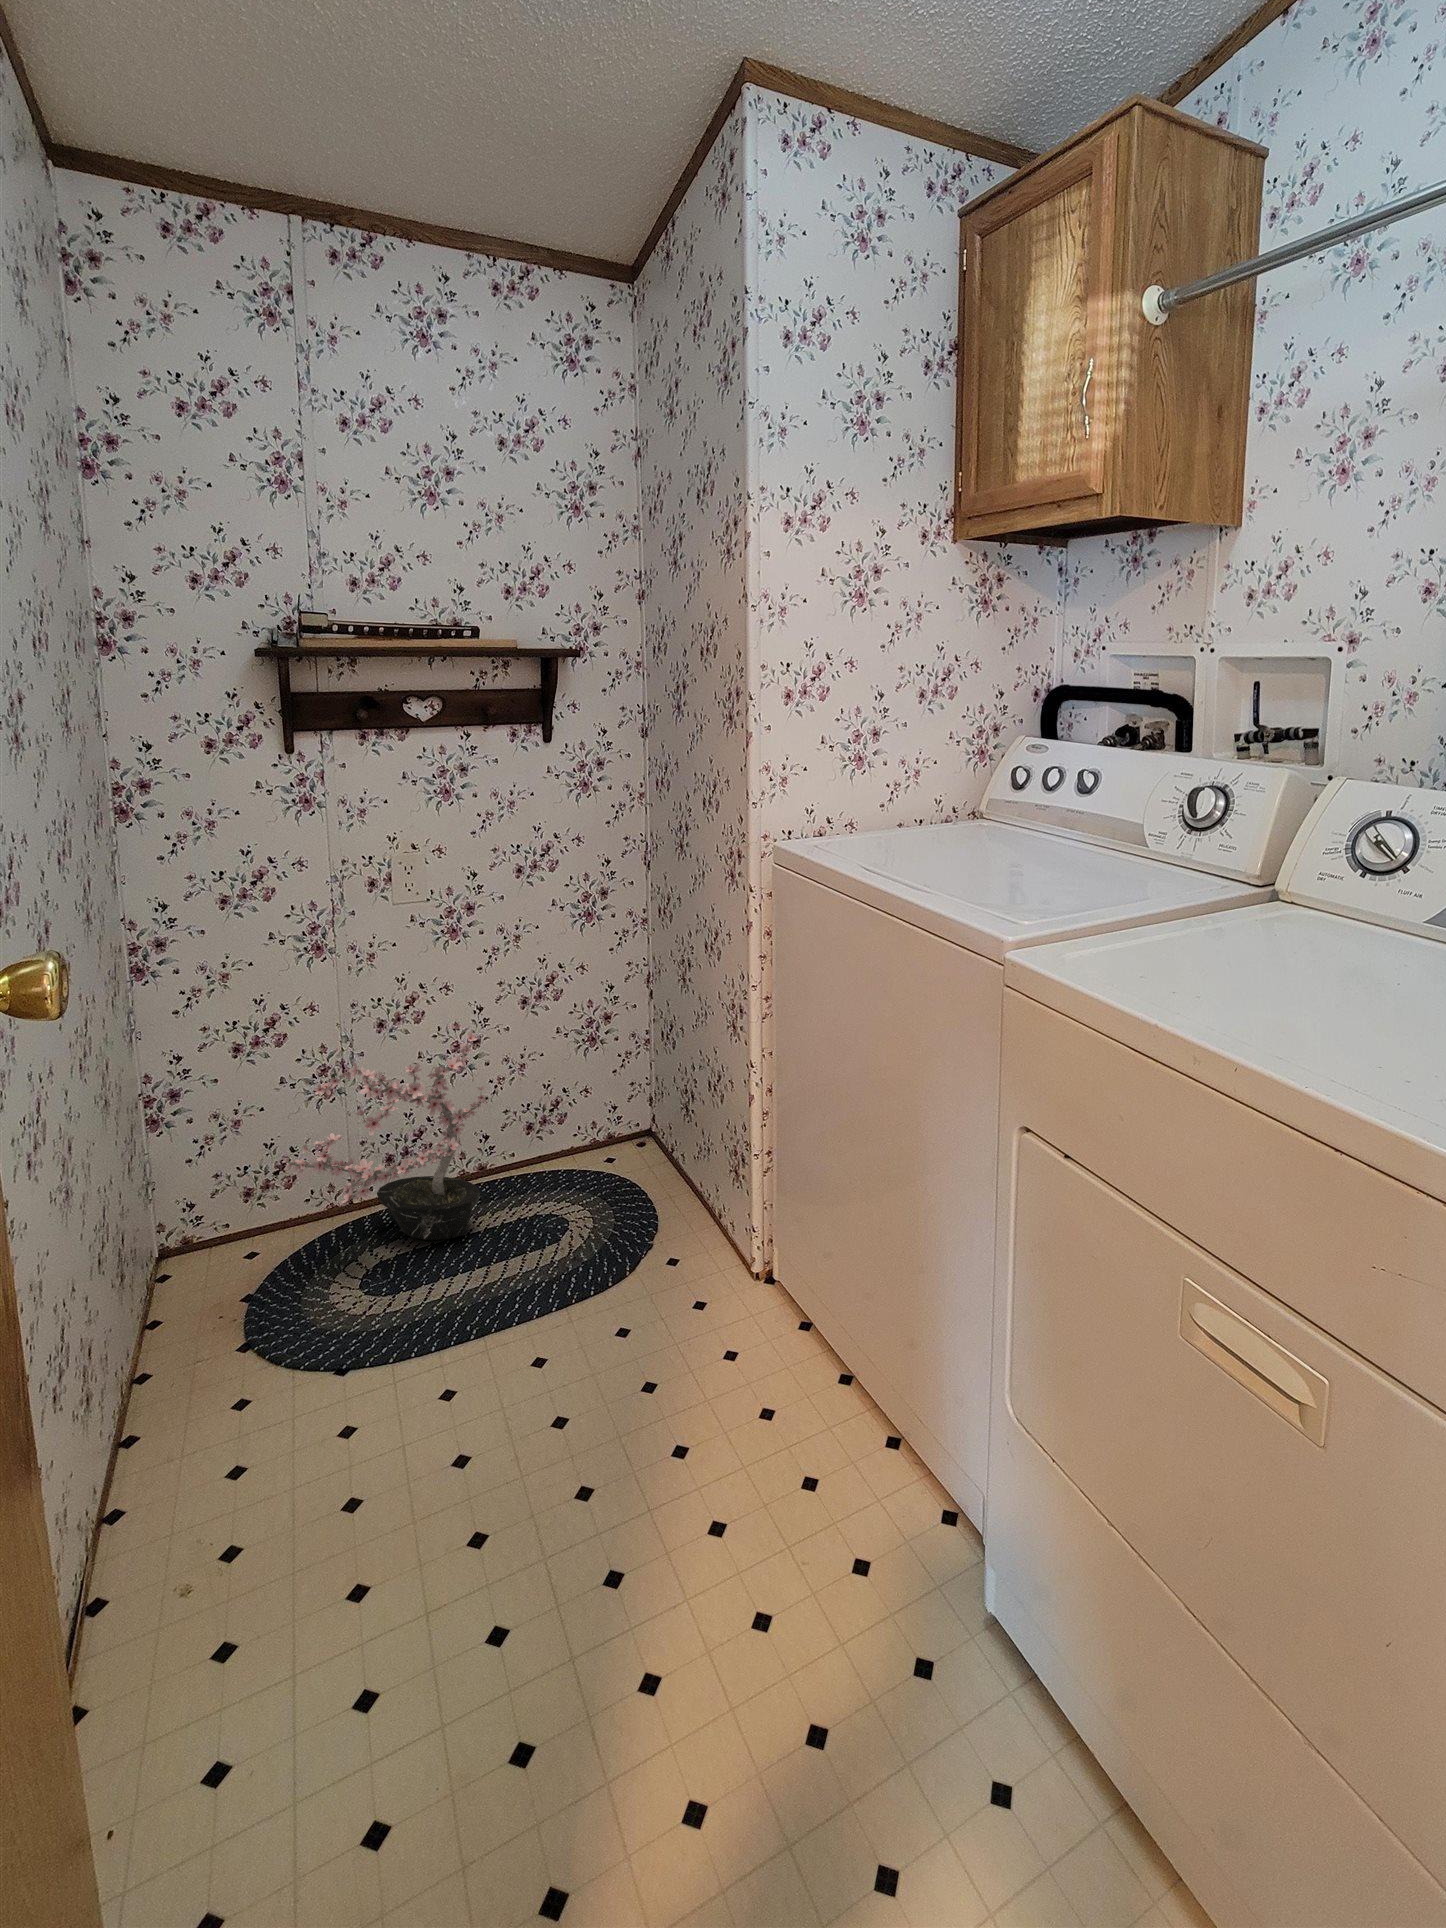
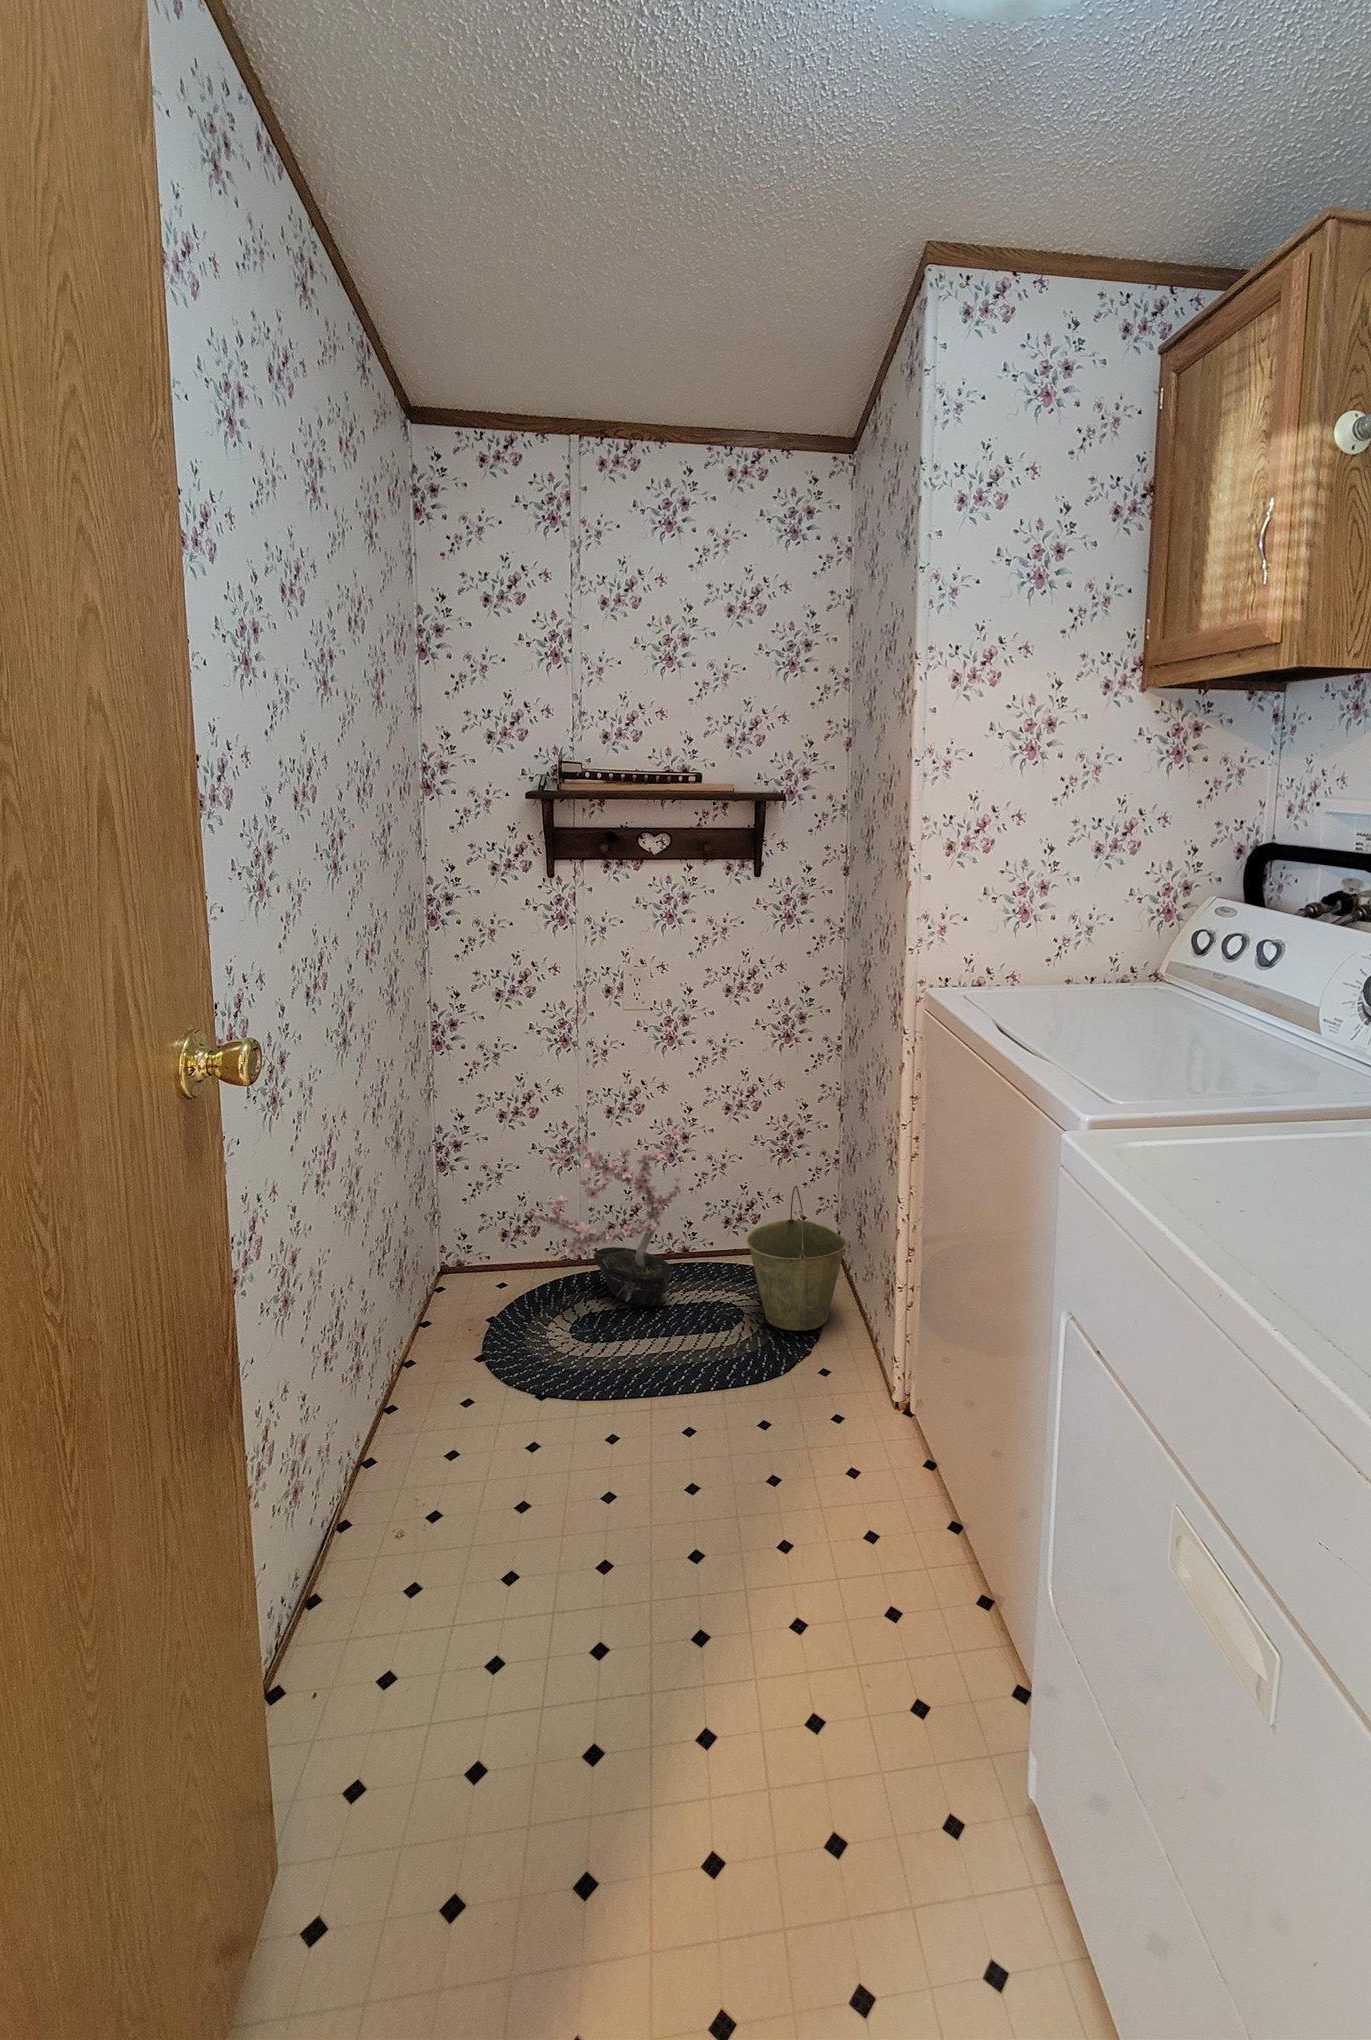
bucket: none [568,1070,678,1226] -> present [747,1185,848,1331]

